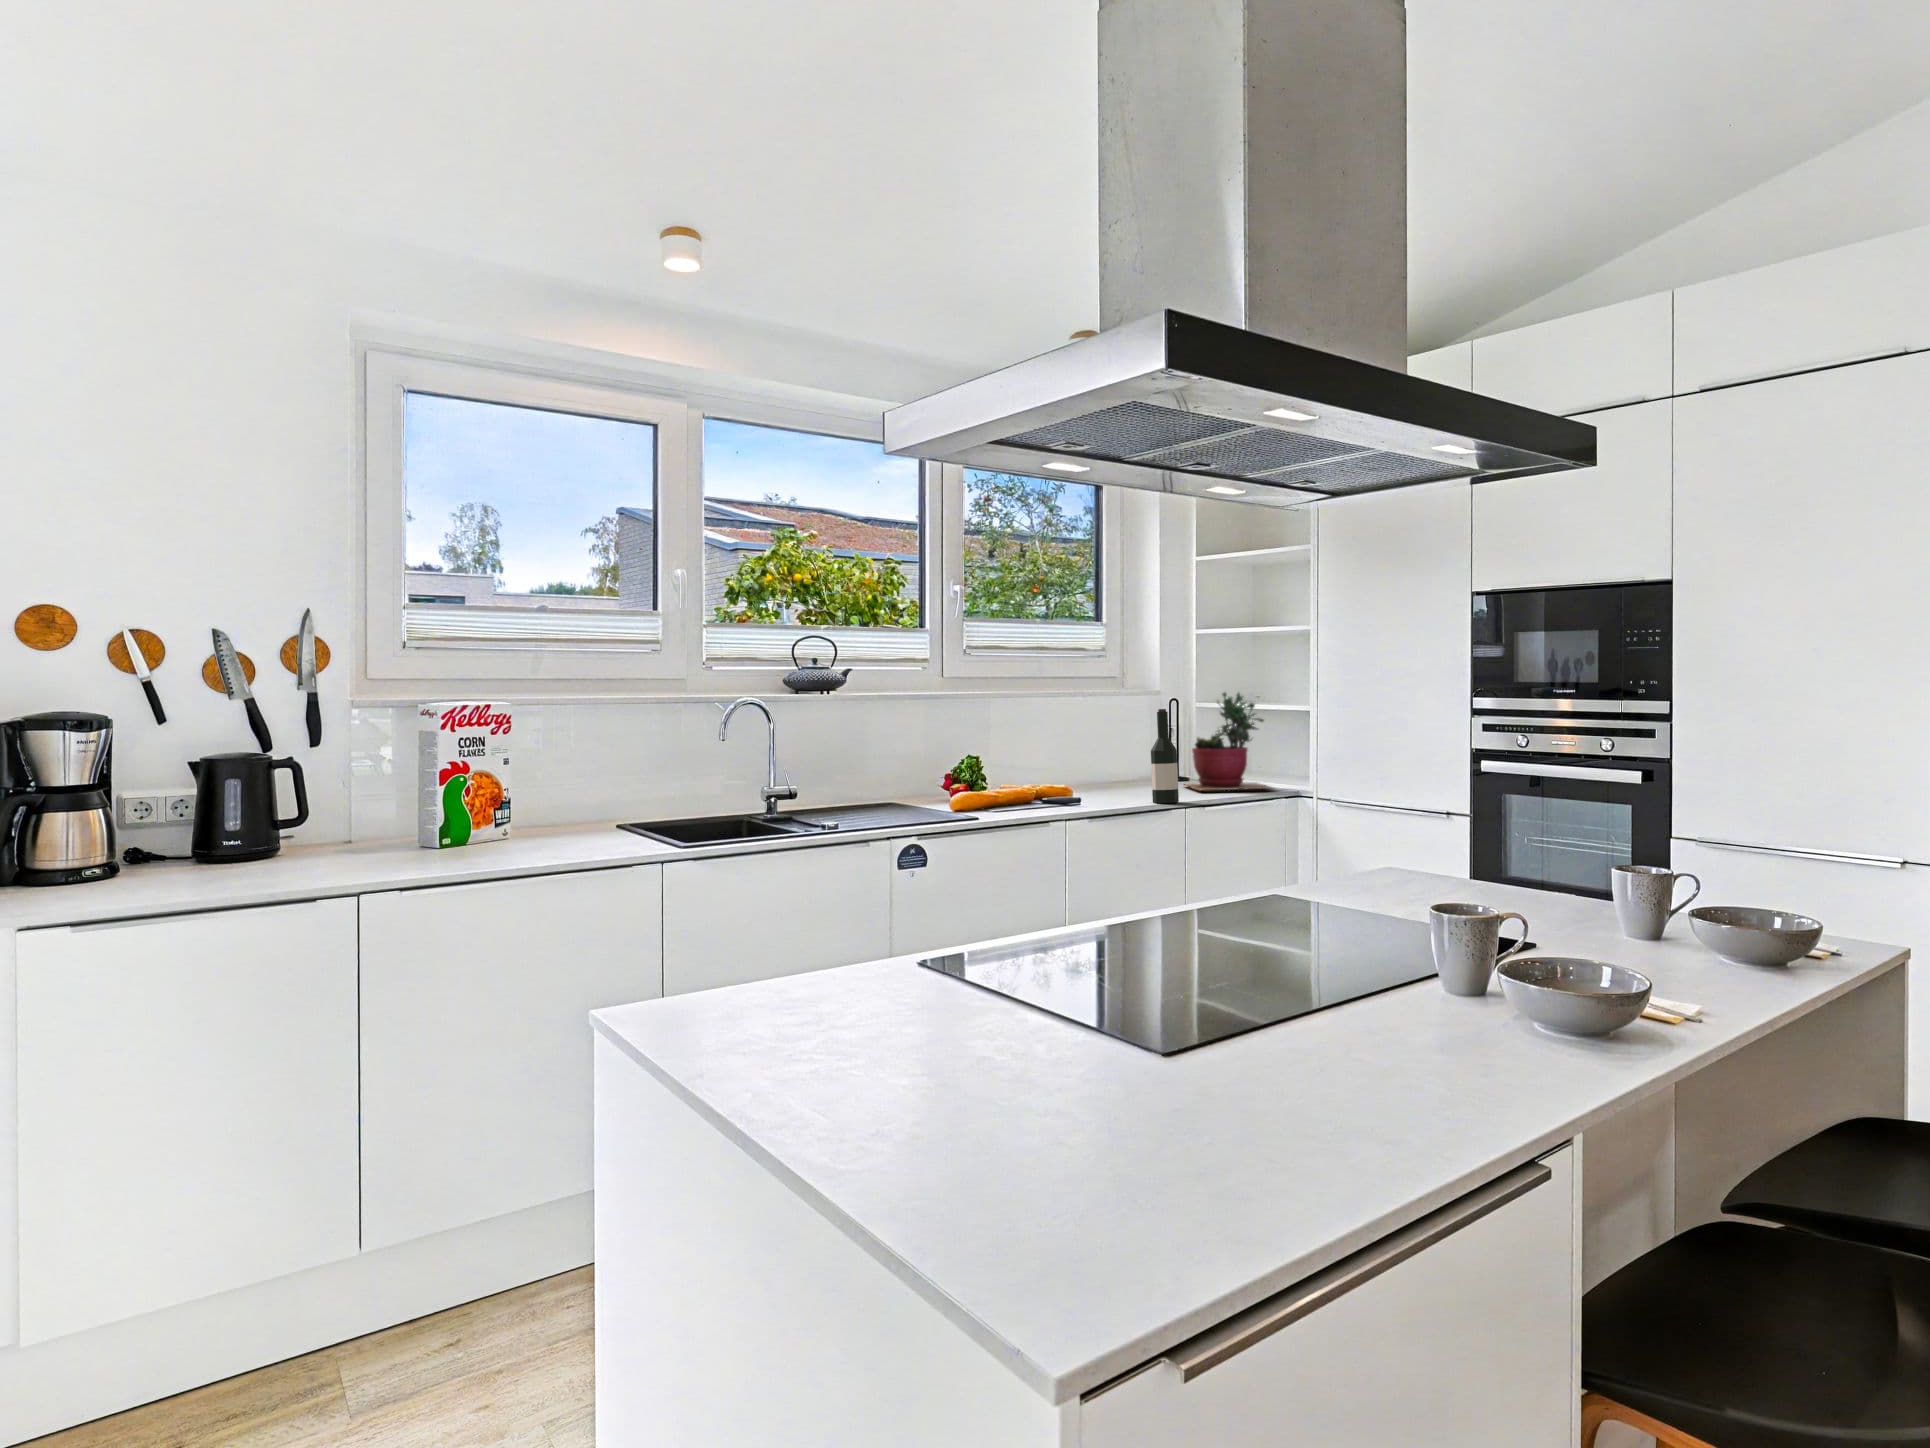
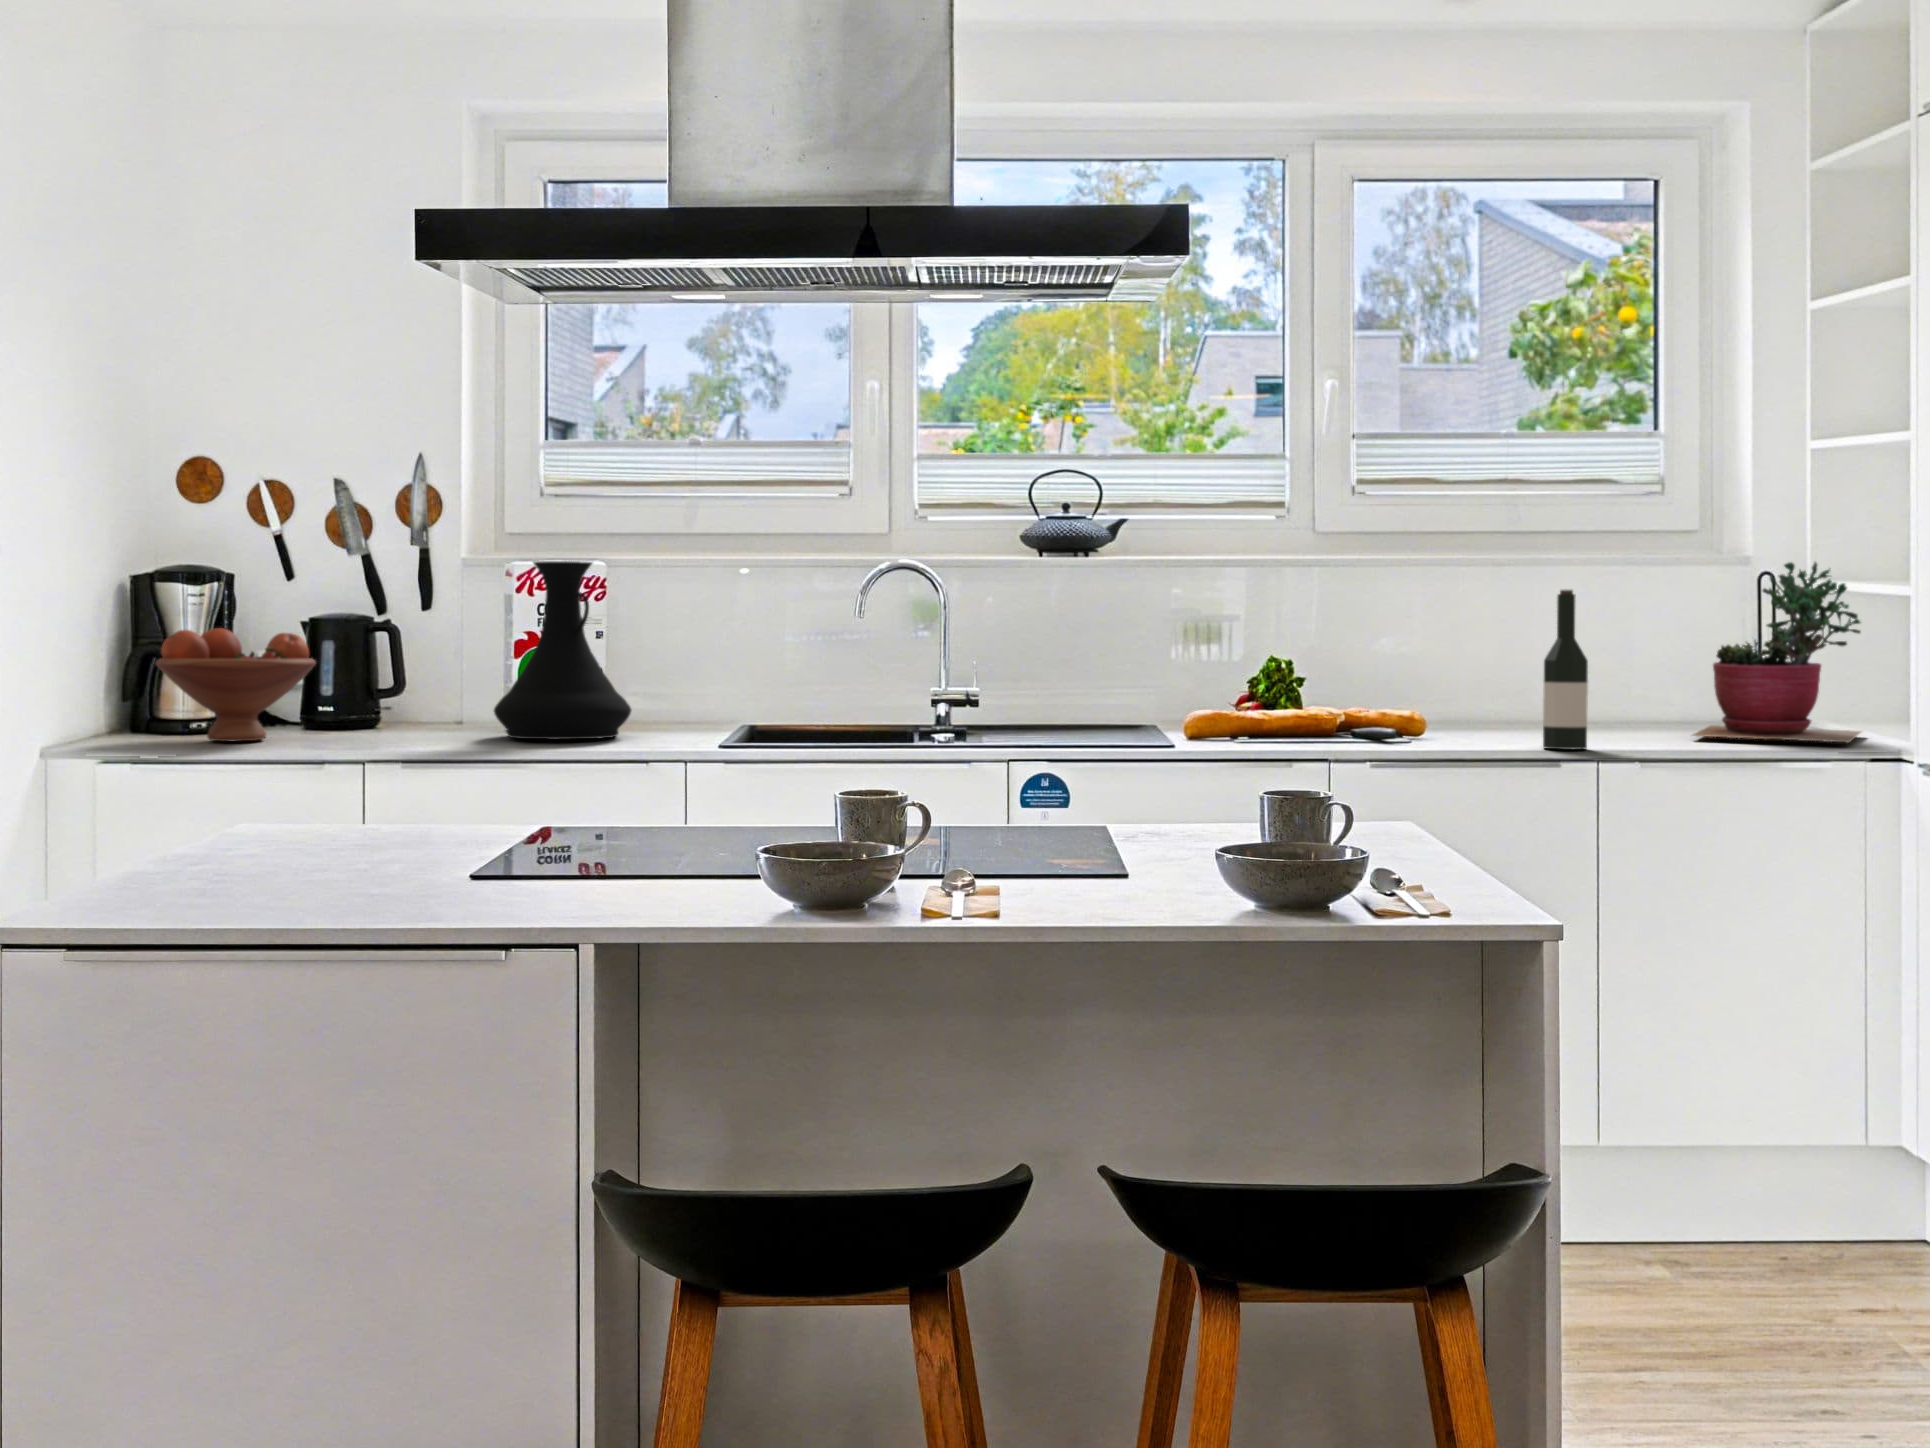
vase: none [441,701,569,855] -> present [494,561,631,739]
fruit bowl: none [75,772,265,887] -> present [156,628,316,741]

